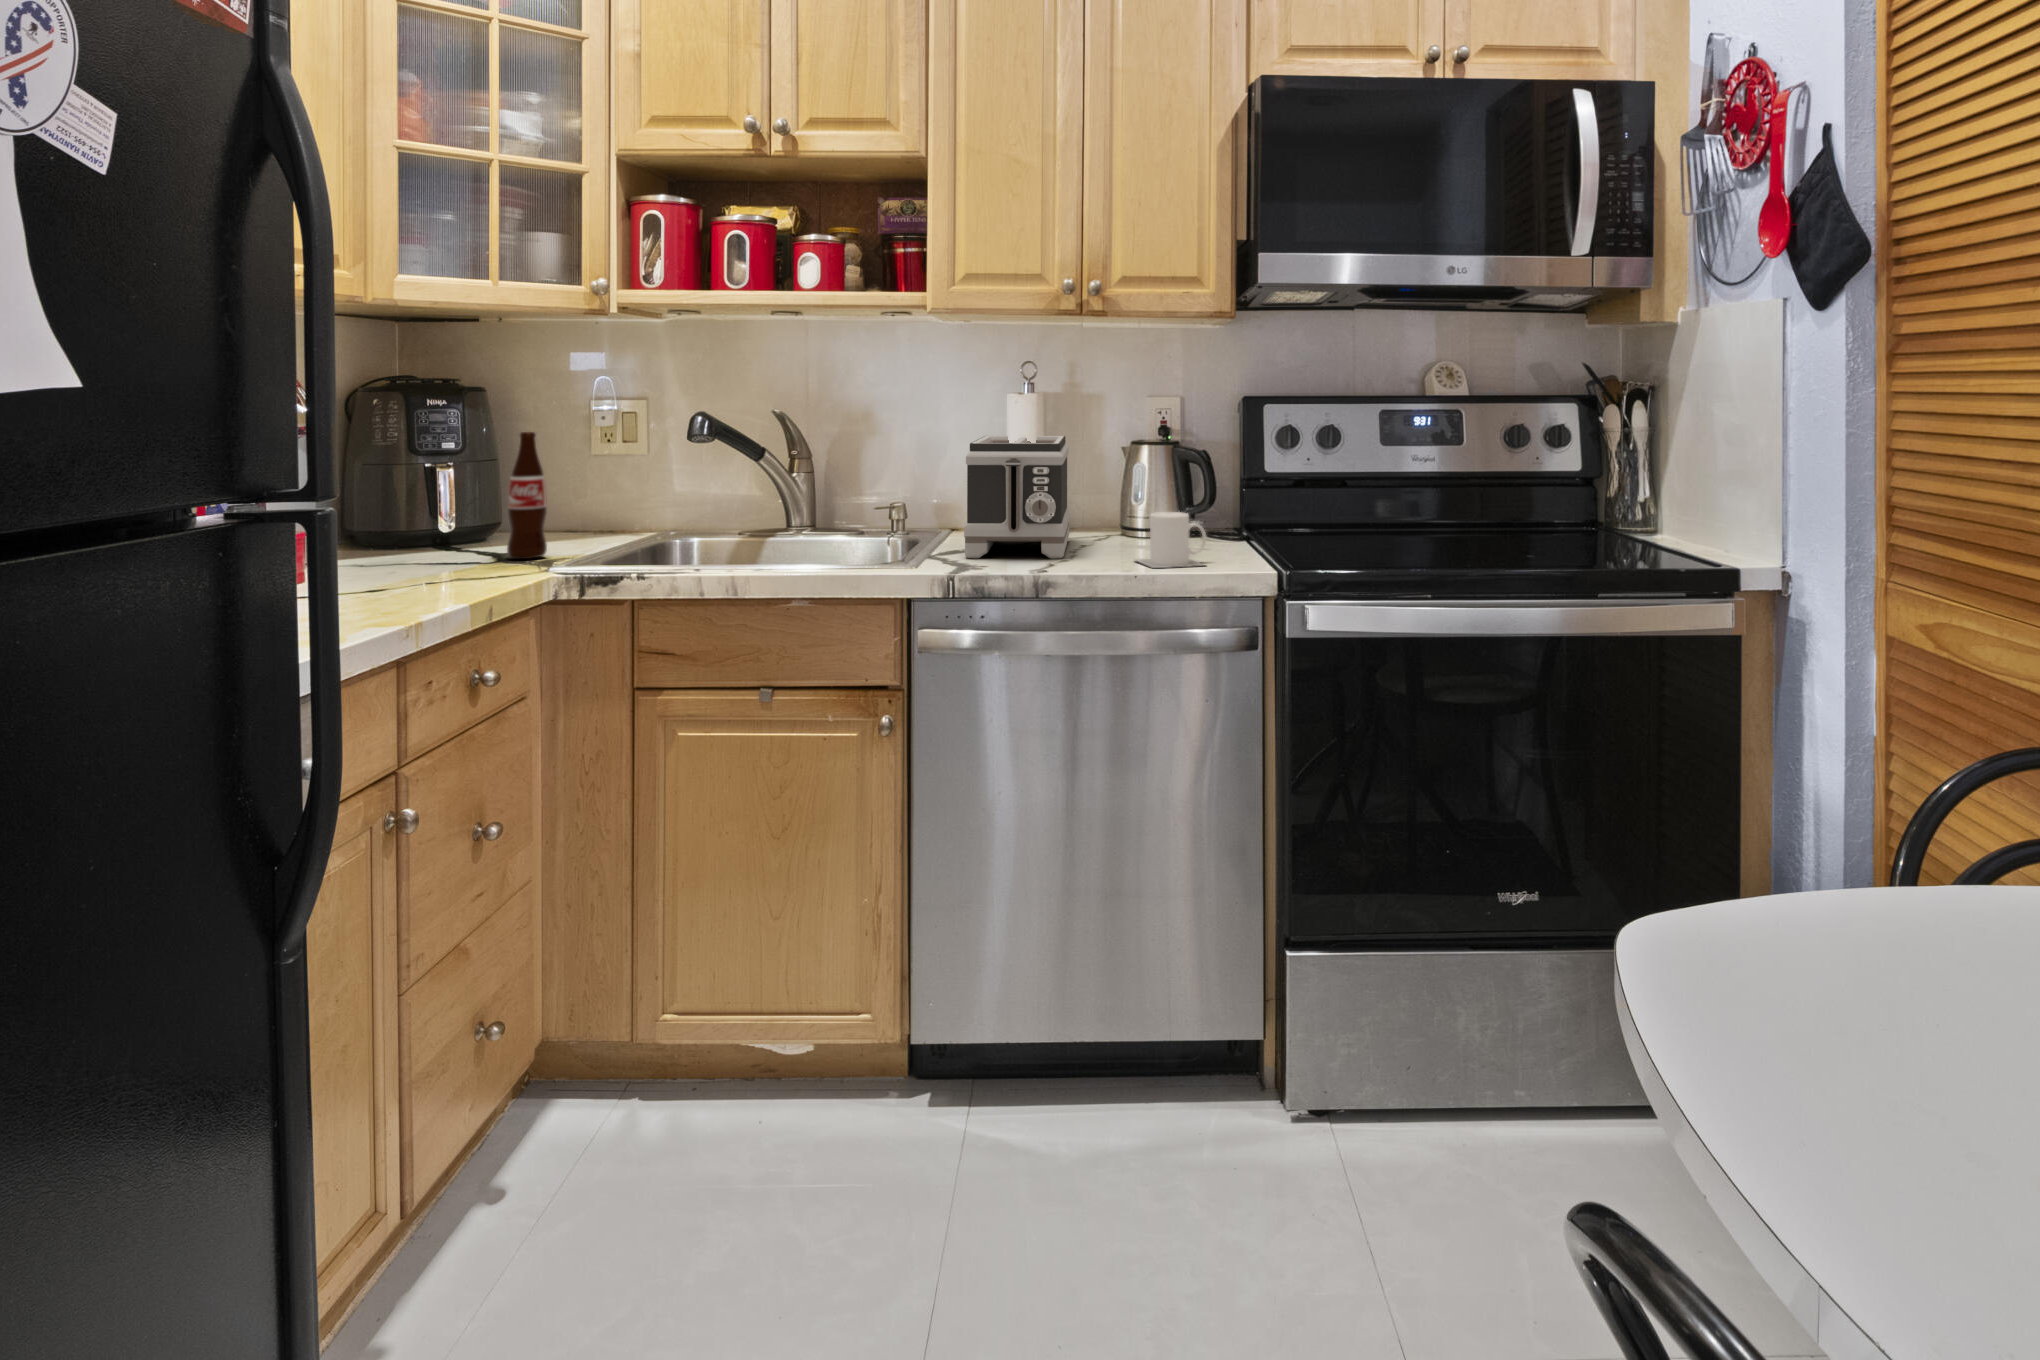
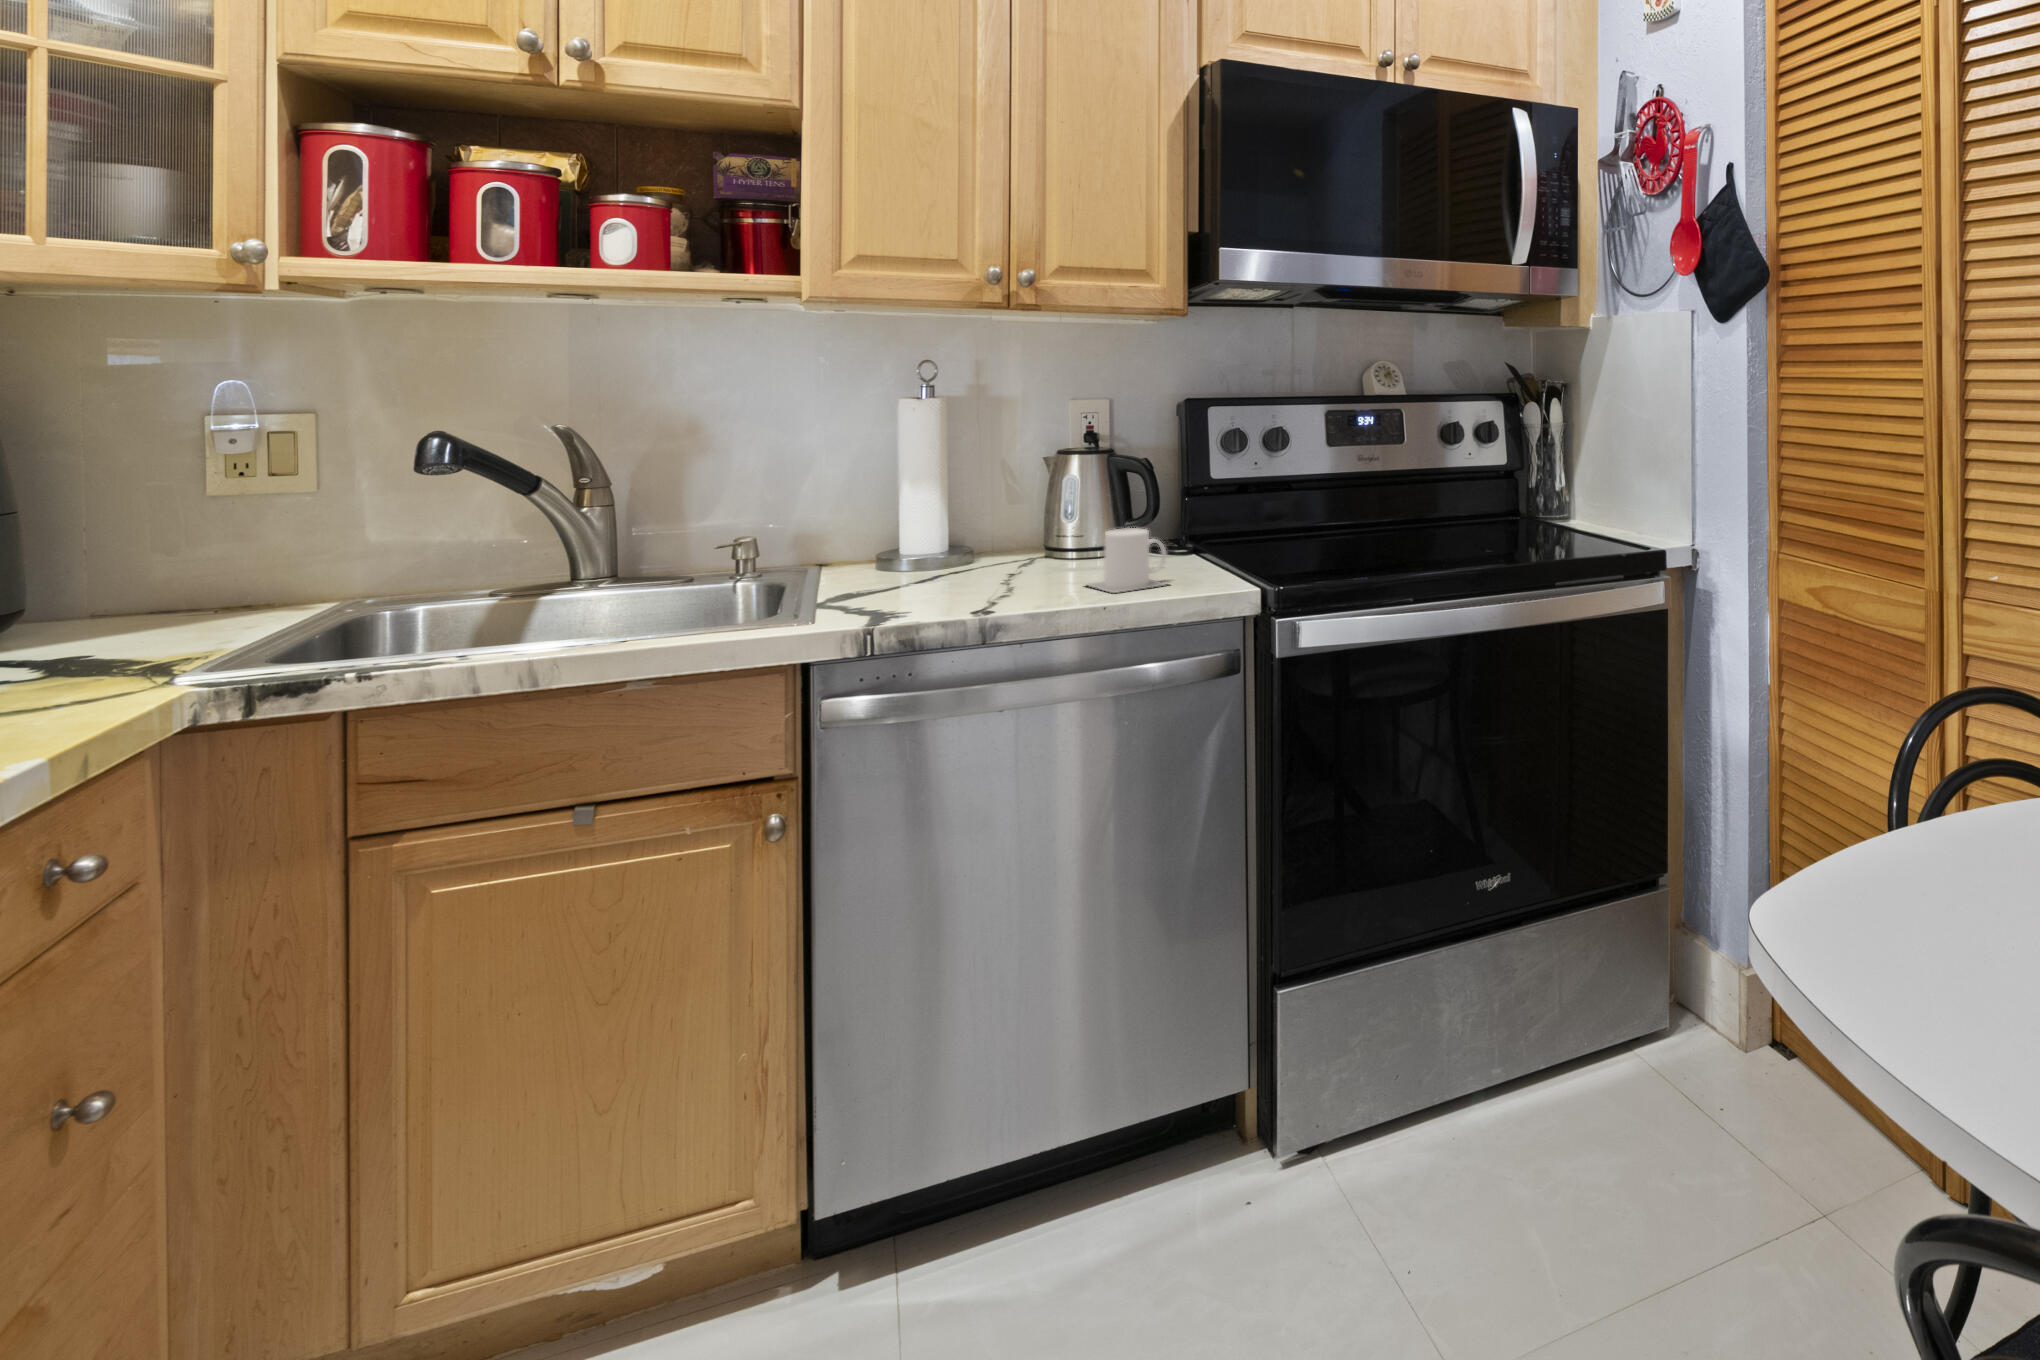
bottle: present [507,432,547,559] -> none [68,471,153,667]
toaster: present [964,436,1070,559] -> none [866,446,997,599]

